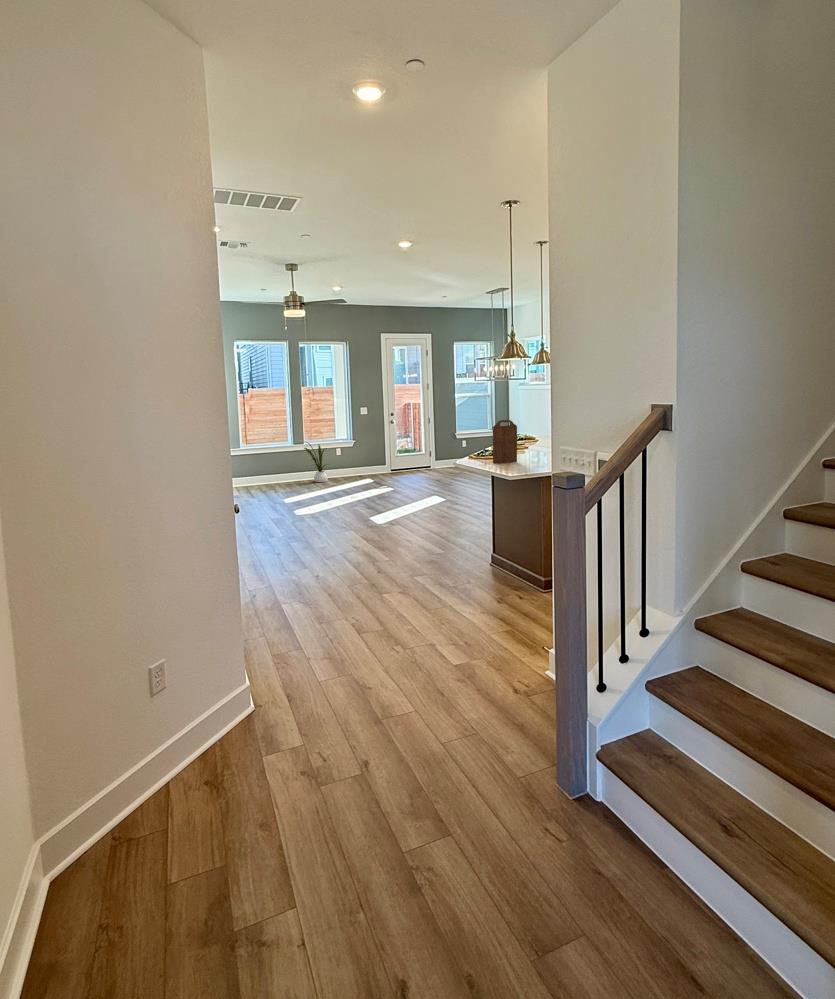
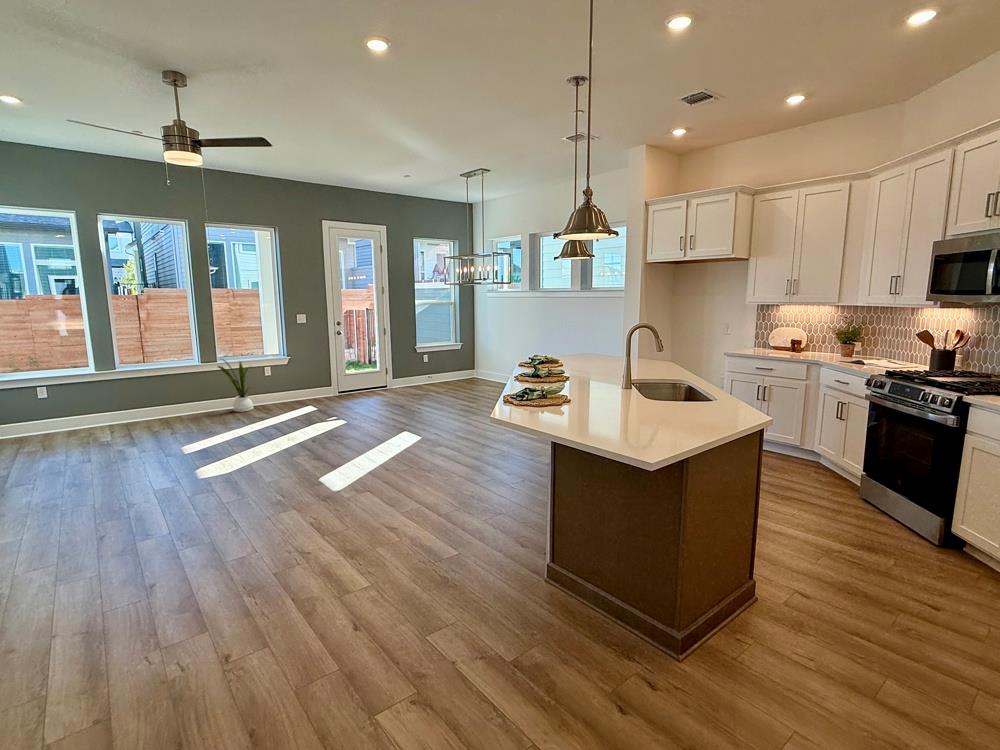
cutting board: present [493,420,517,464] -> none [562,335,602,414]

